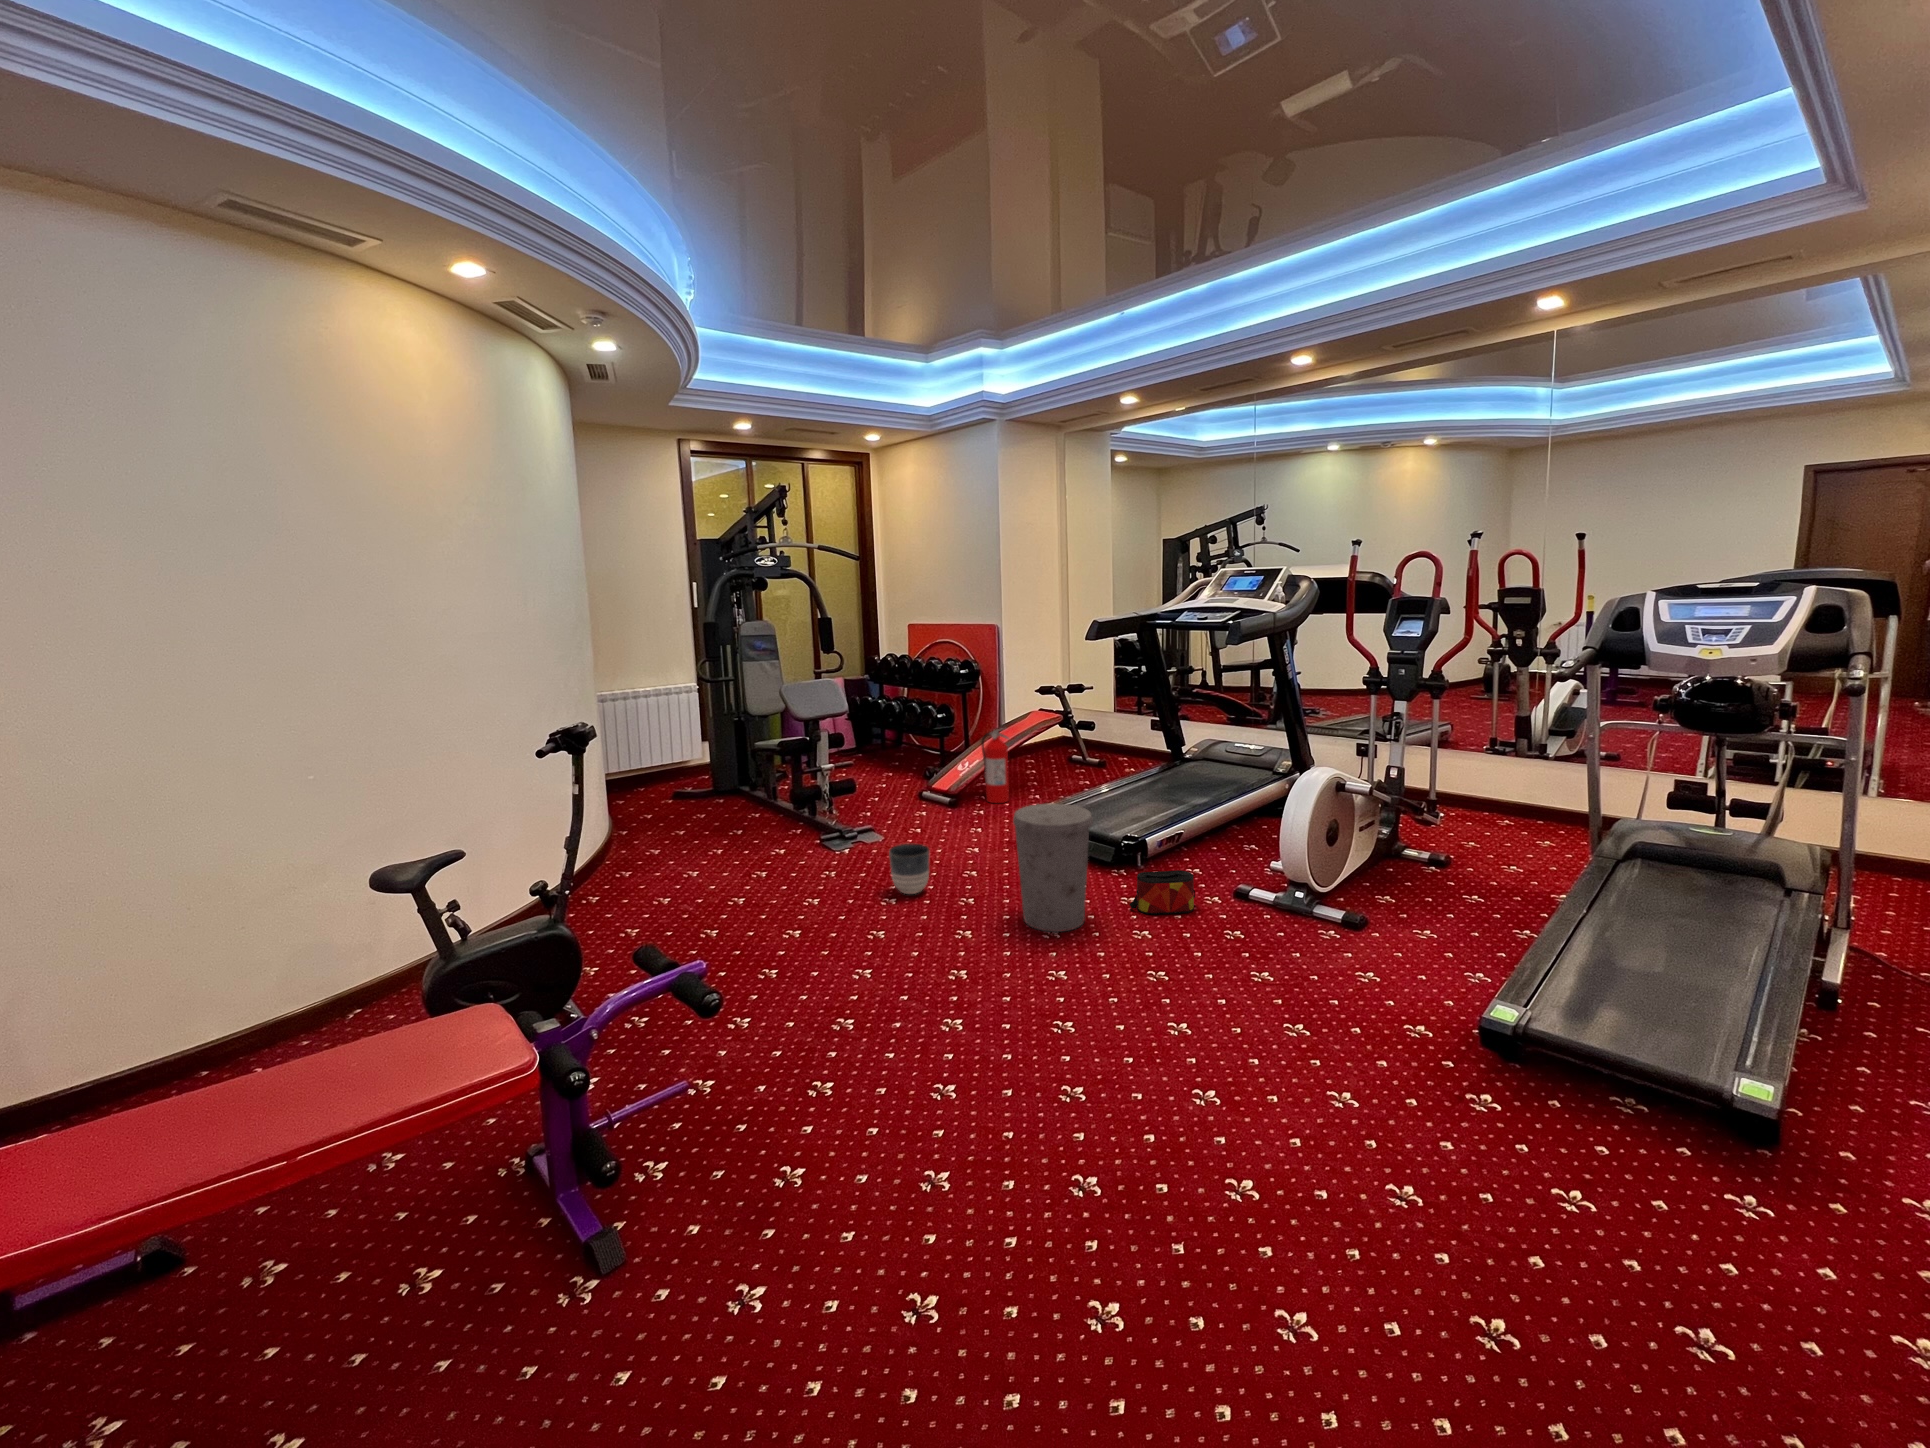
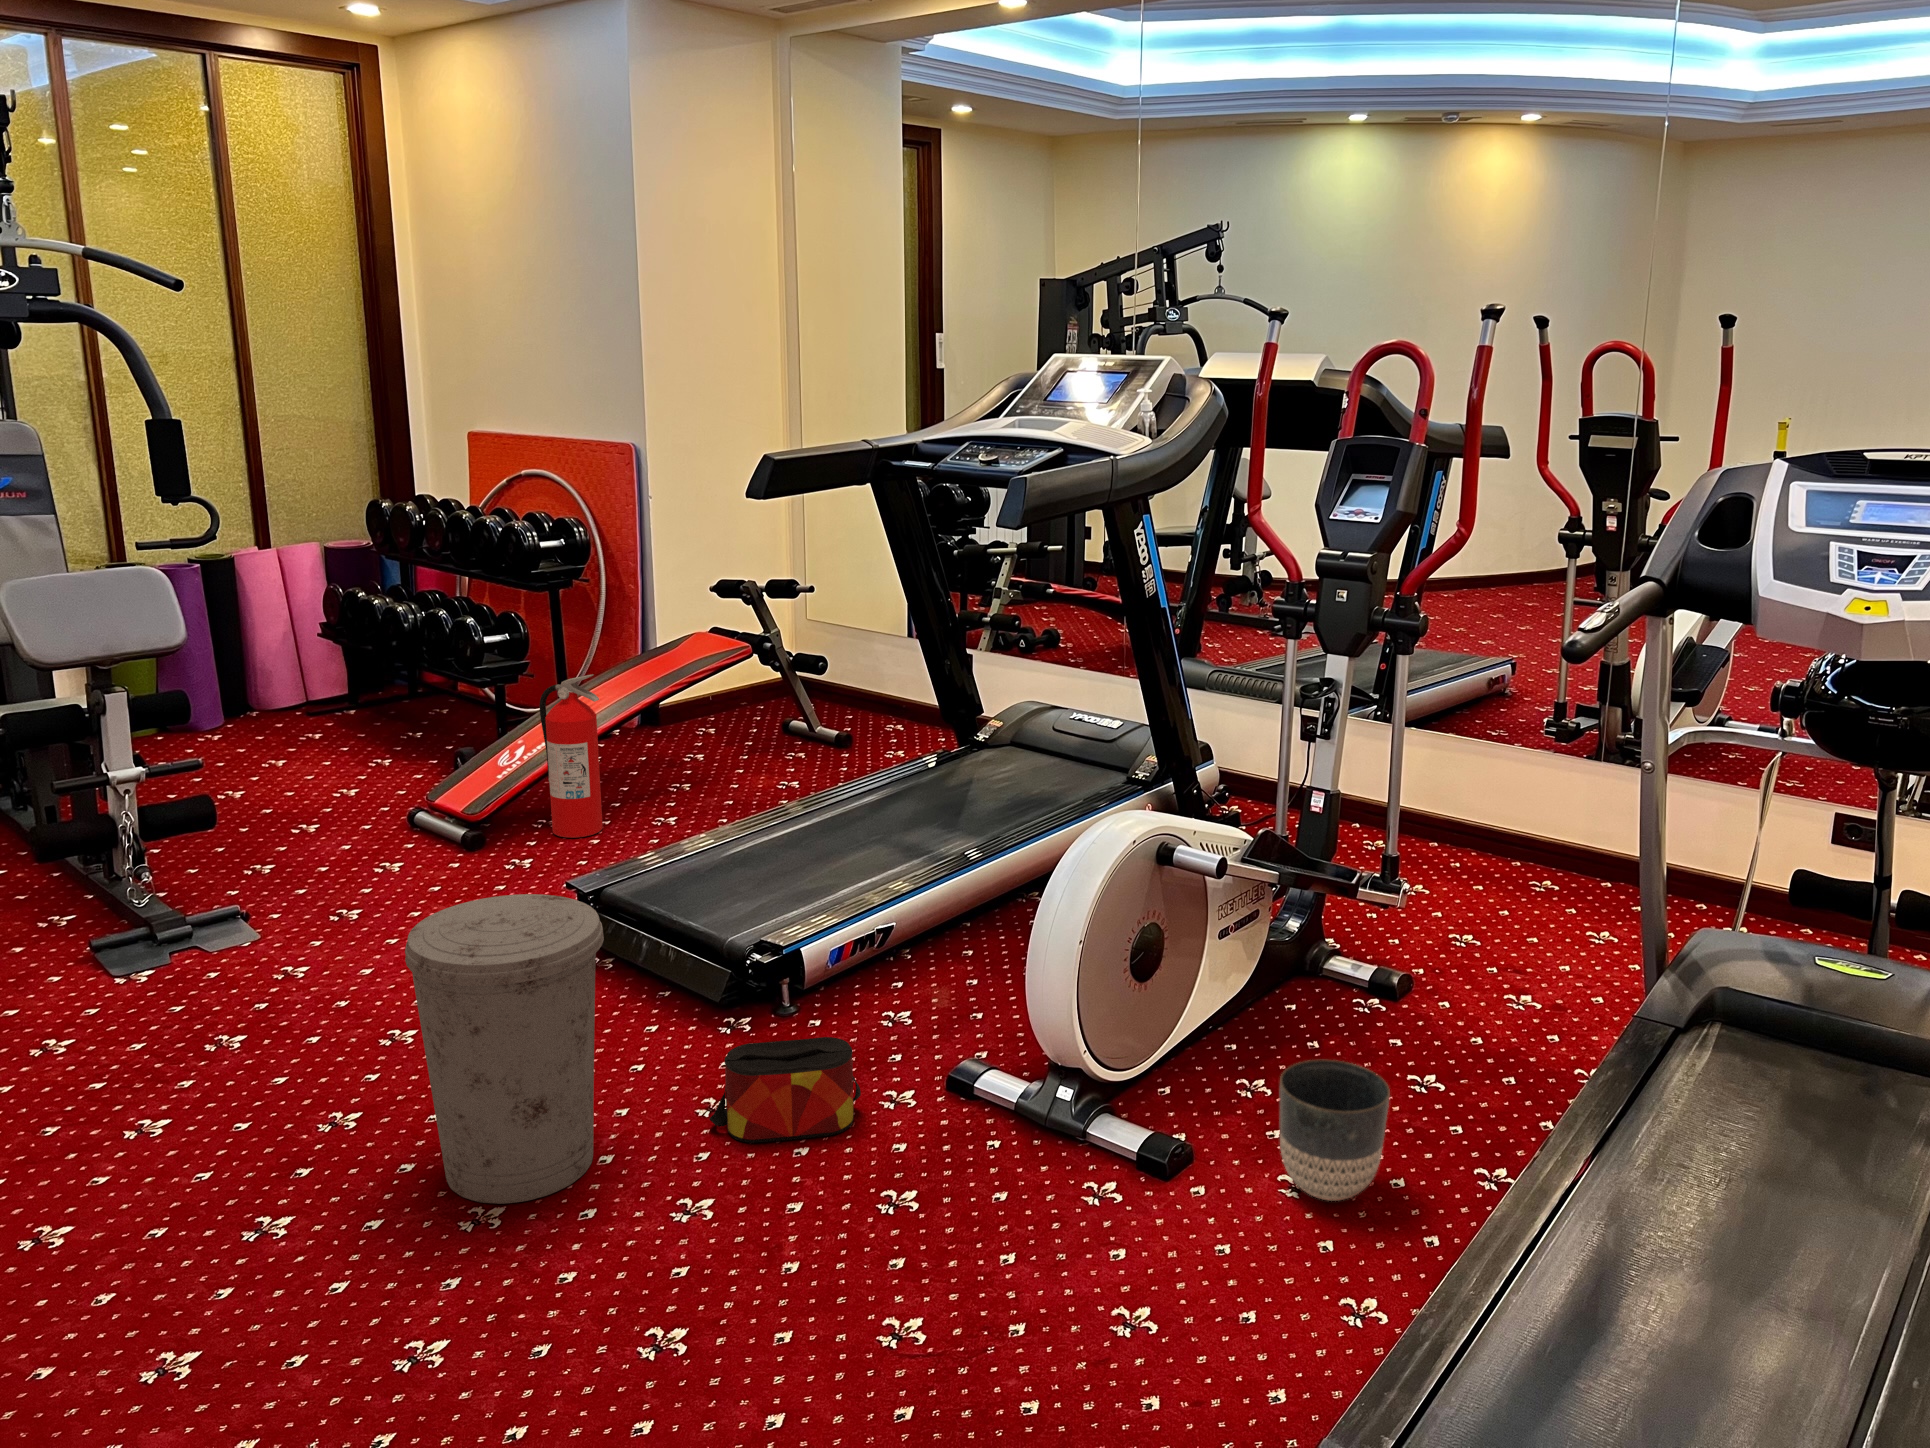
planter: present [889,843,929,894] -> present [1280,1060,1390,1201]

